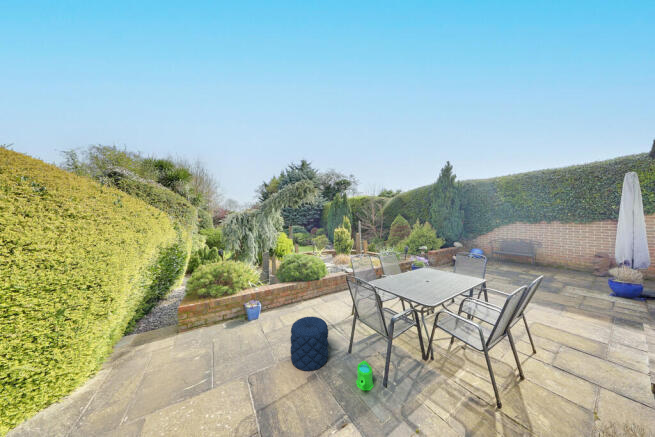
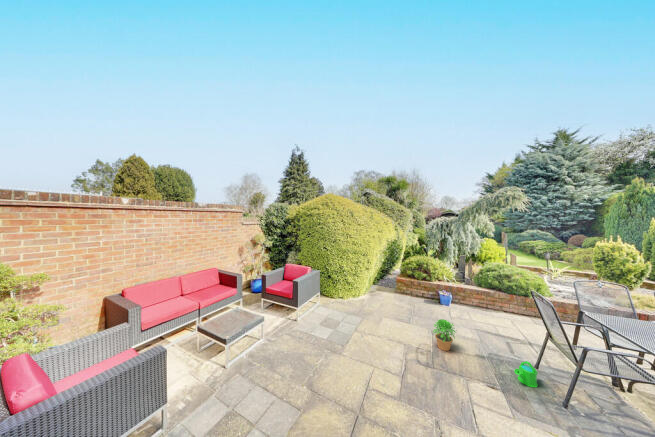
pouf: present [290,317,328,371] -> none [464,311,502,353]
potted plant: none [258,353,293,408] -> present [433,319,456,351]

